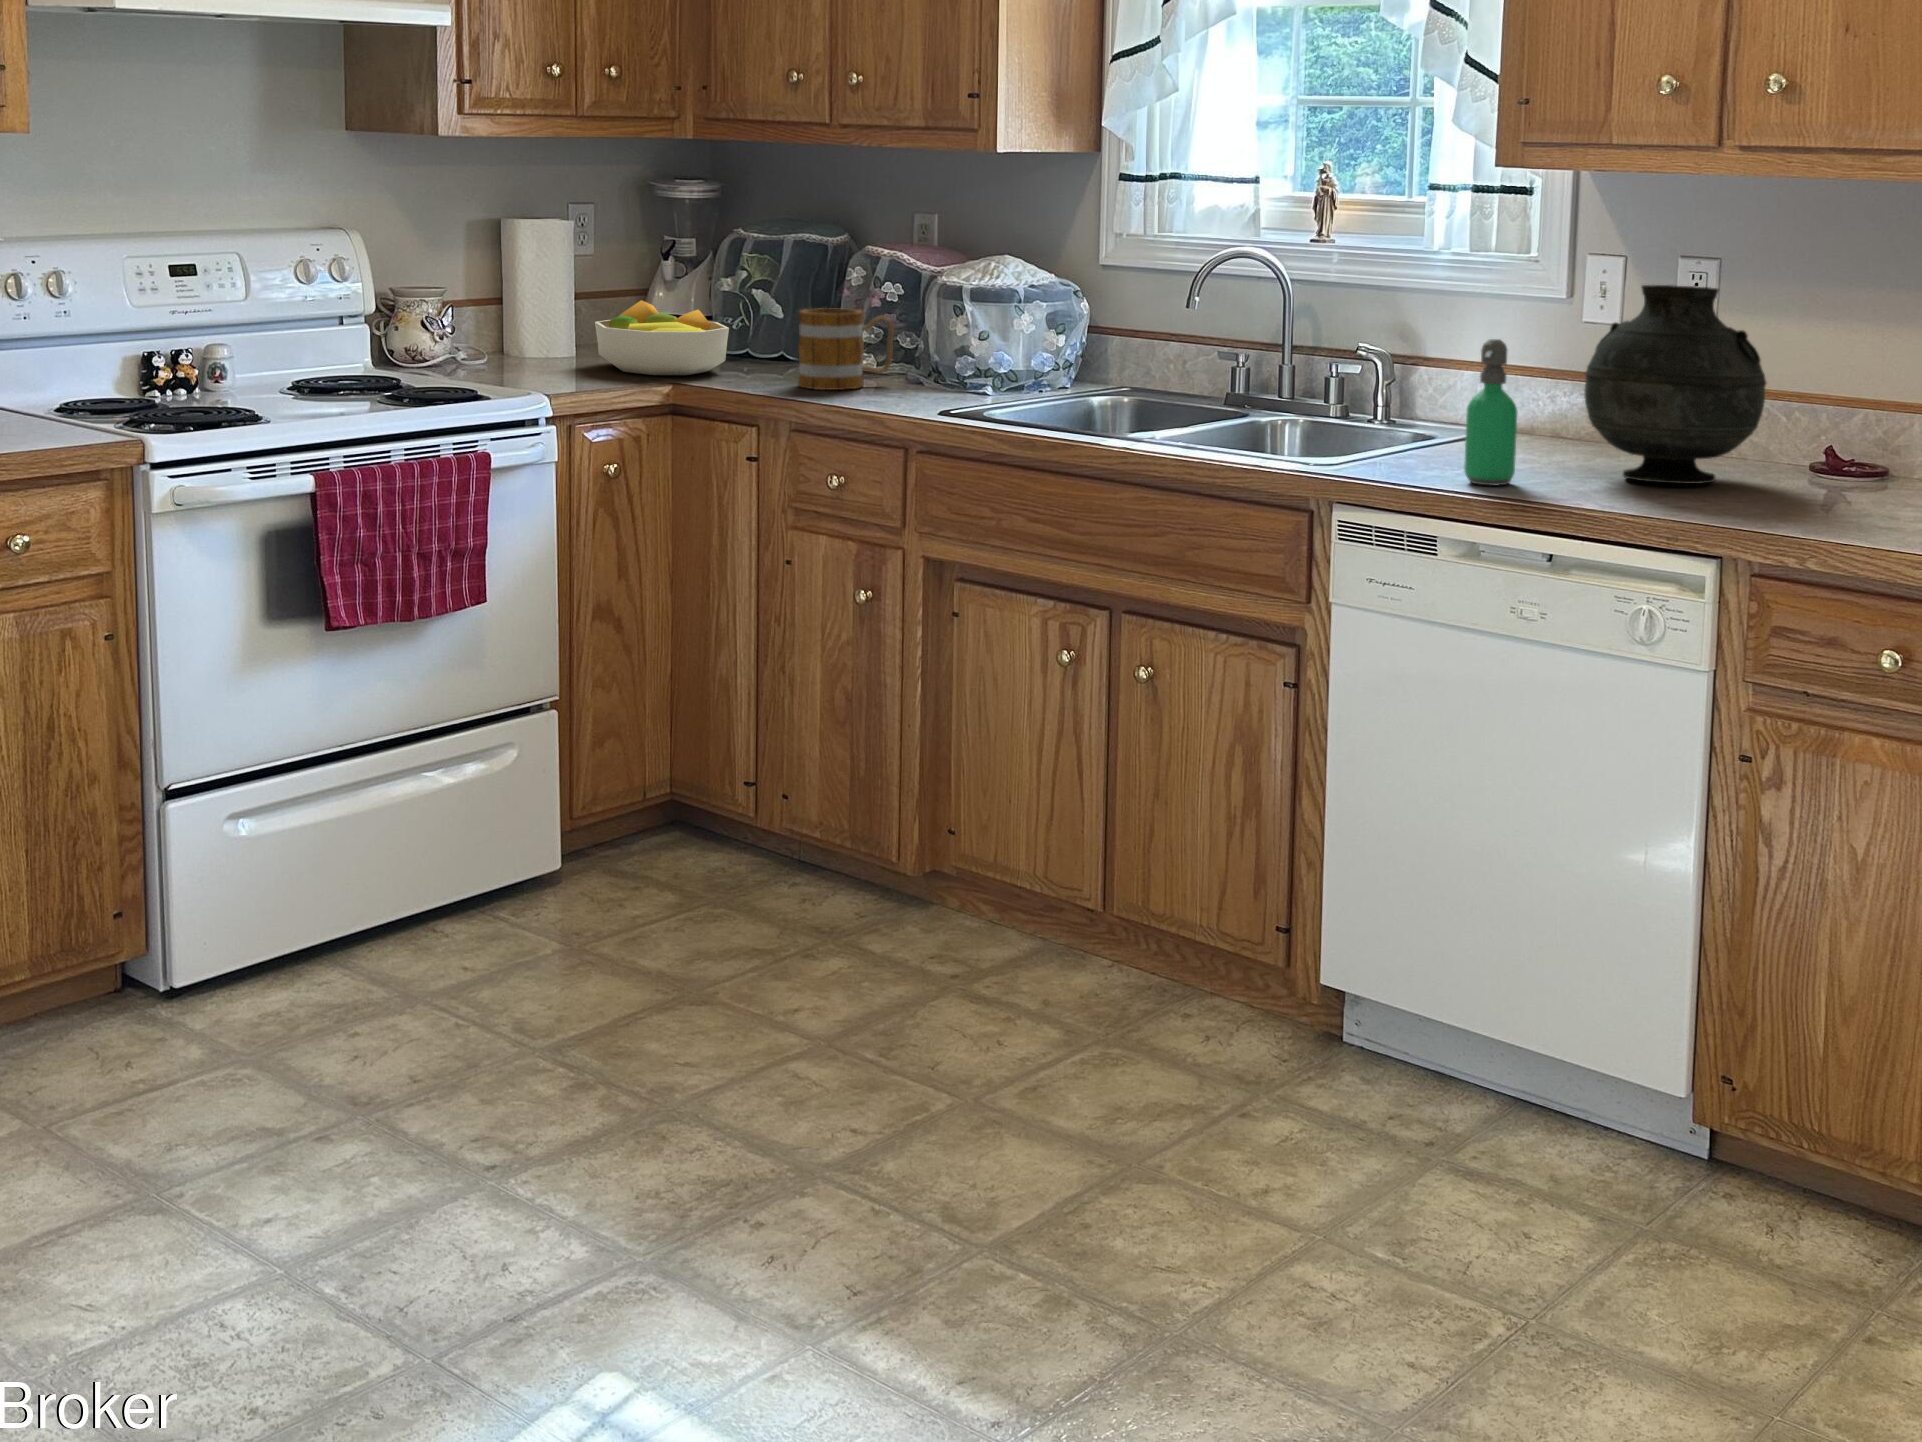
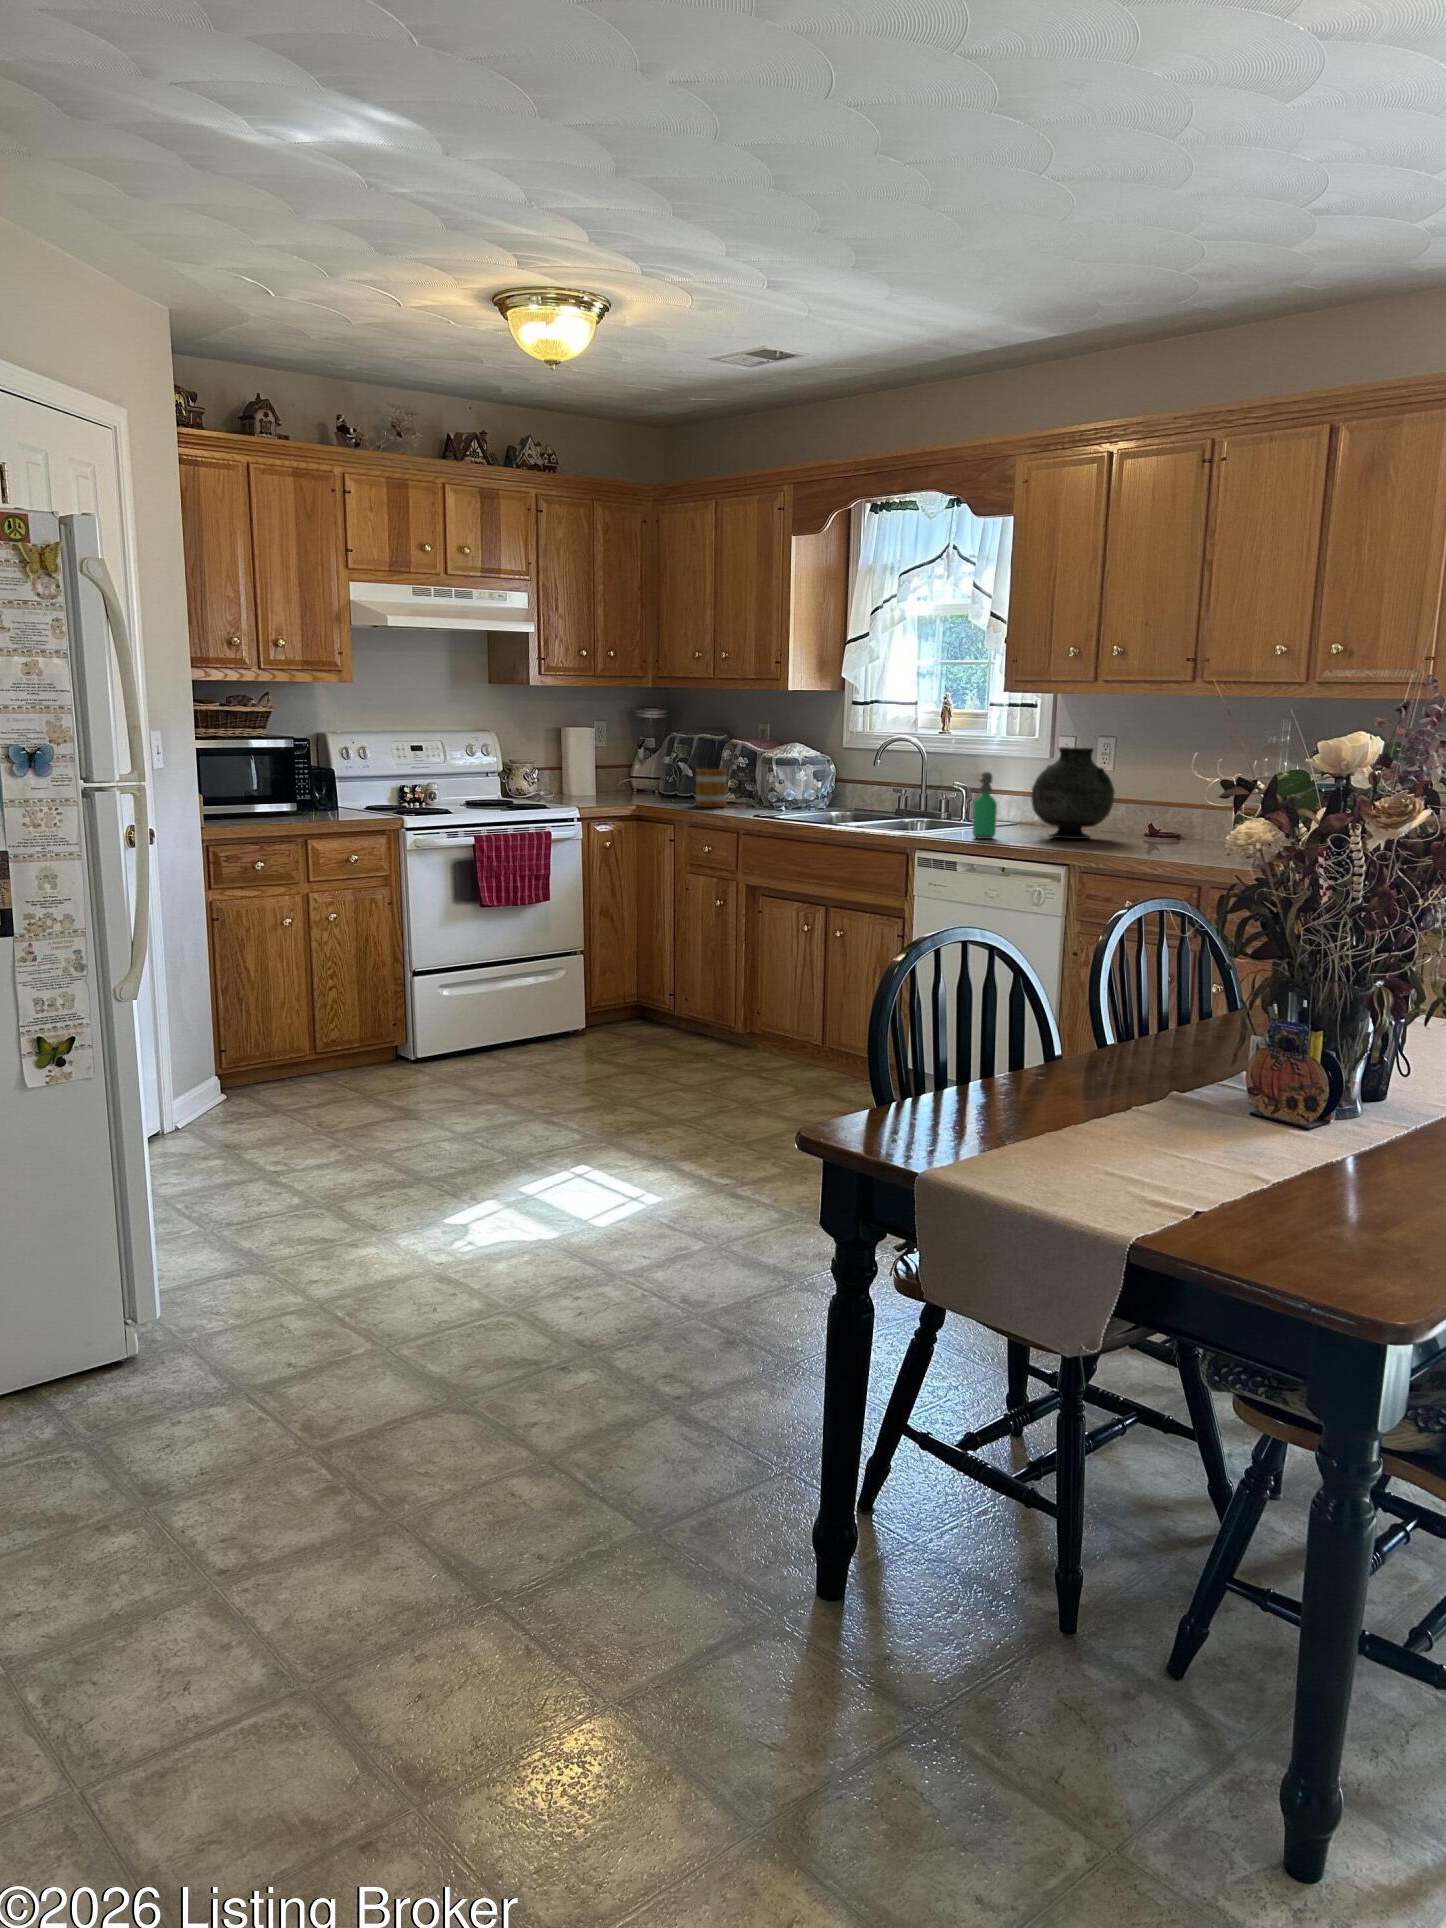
fruit bowl: present [595,300,729,375] -> none [603,766,665,801]

